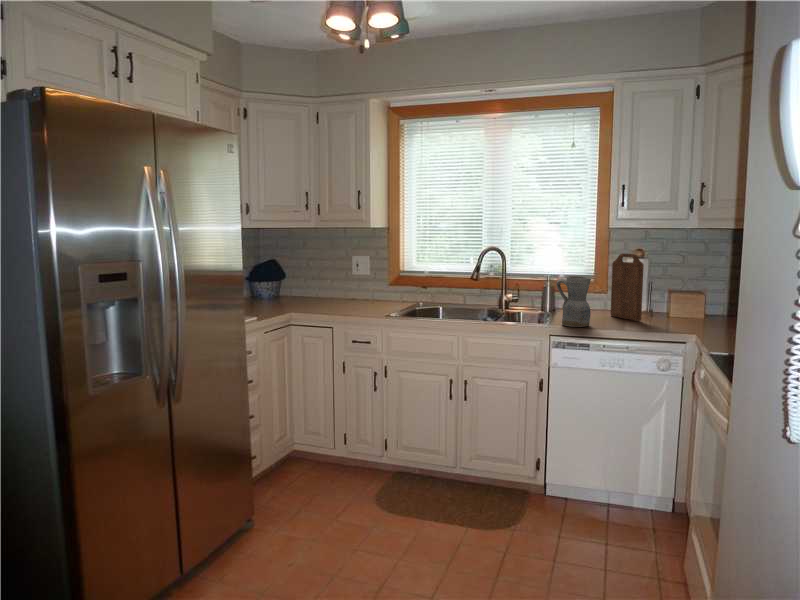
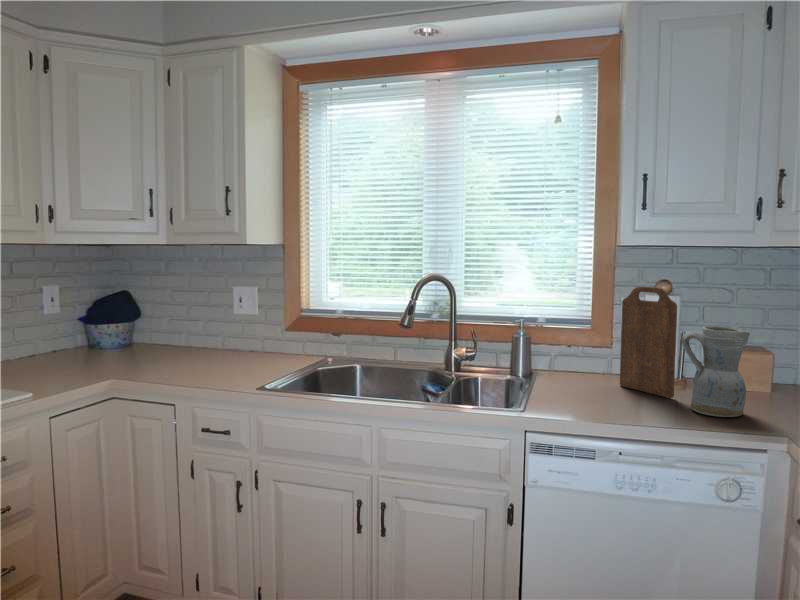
ceramic pitcher: present [556,276,591,327] -> present [682,326,750,417]

